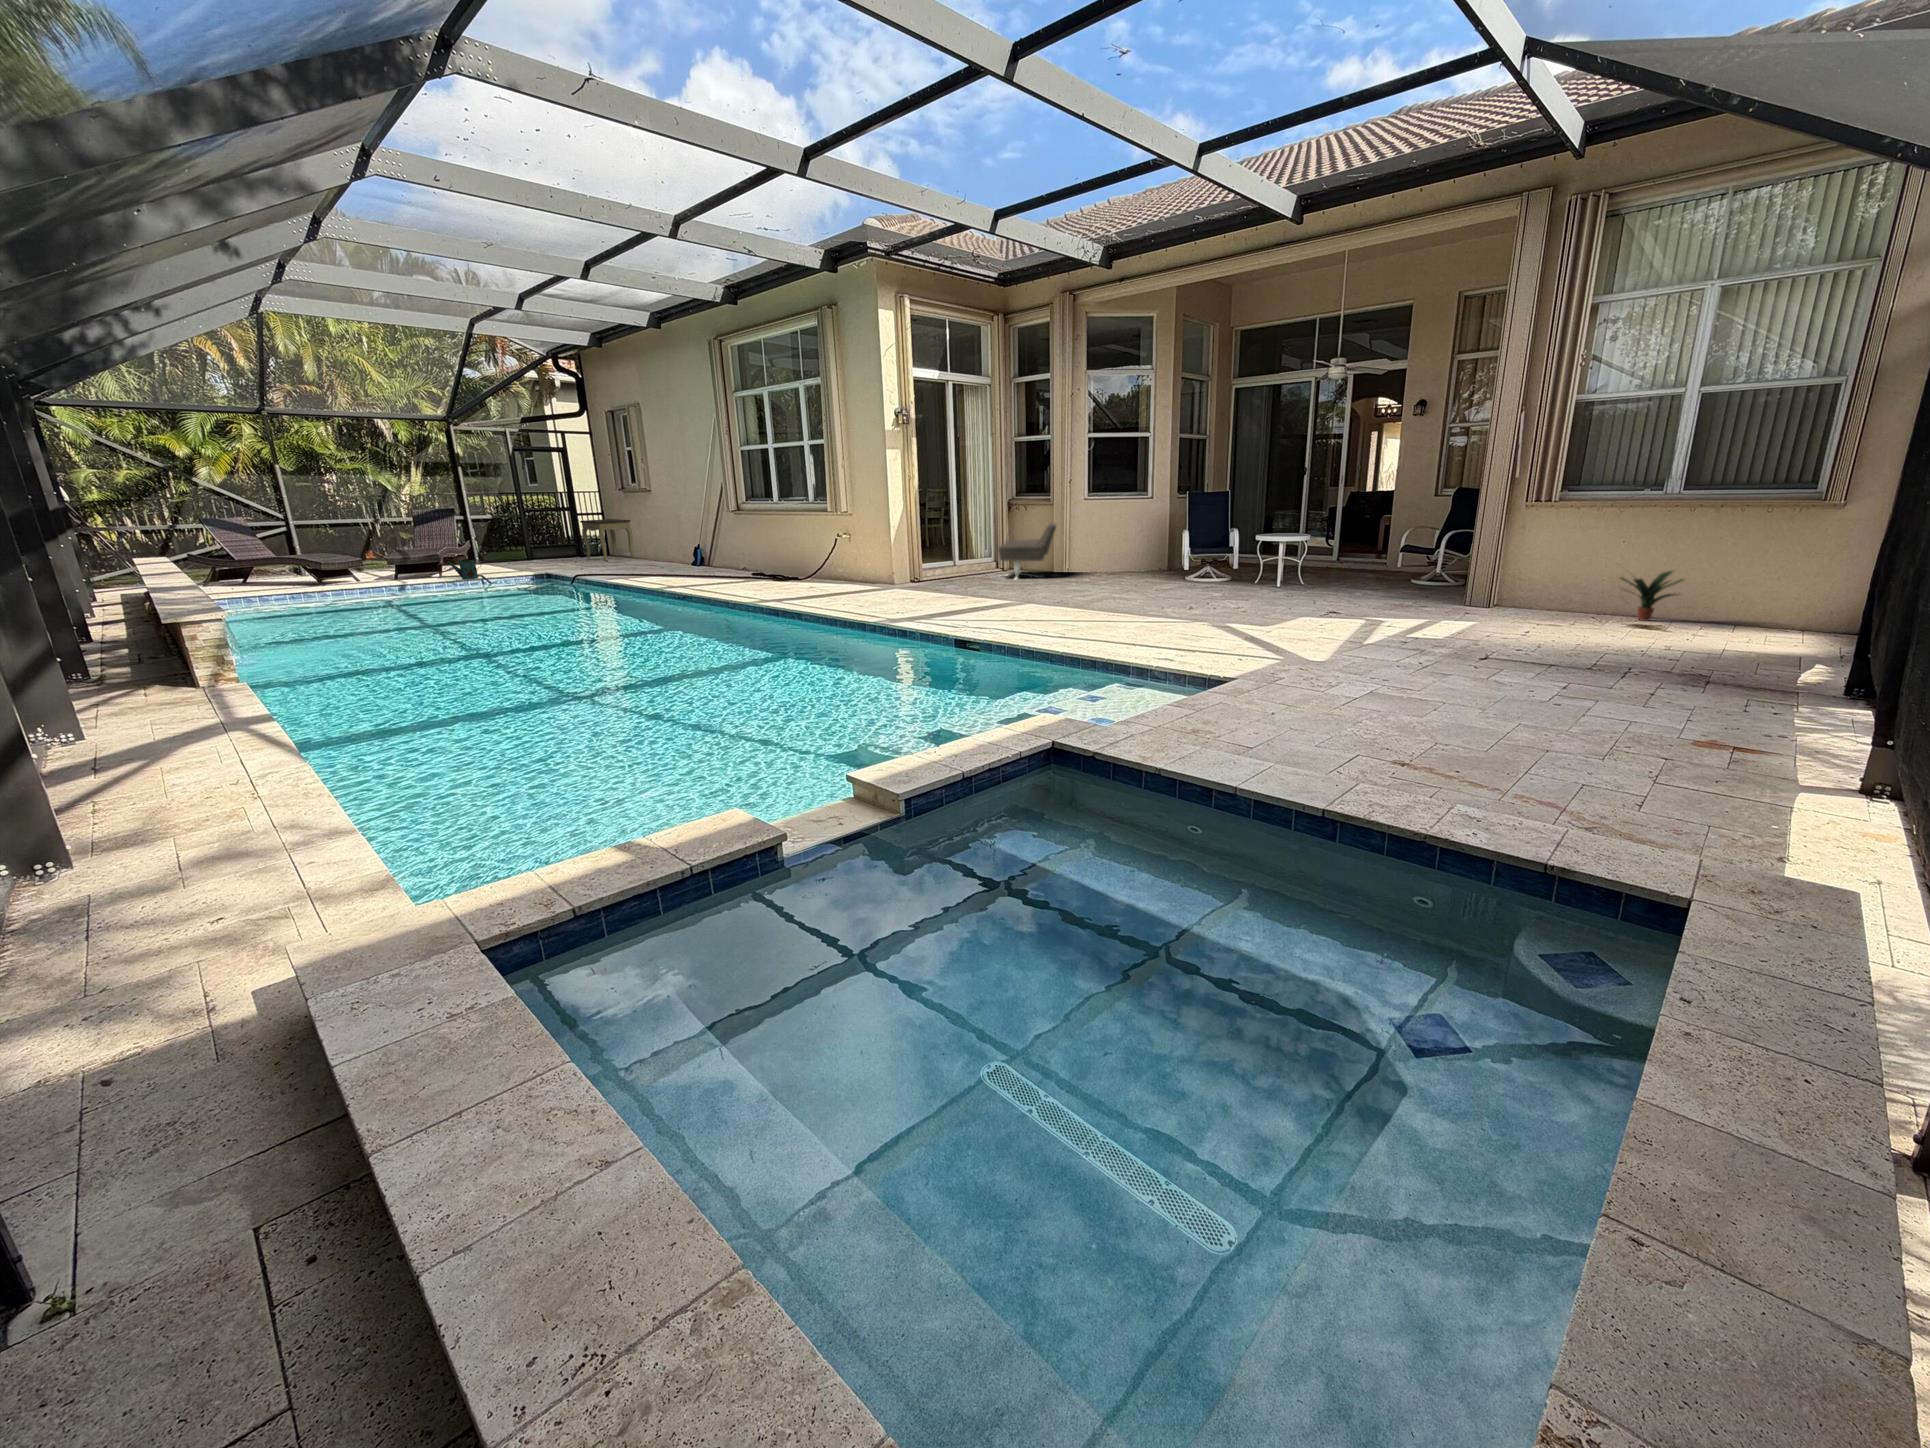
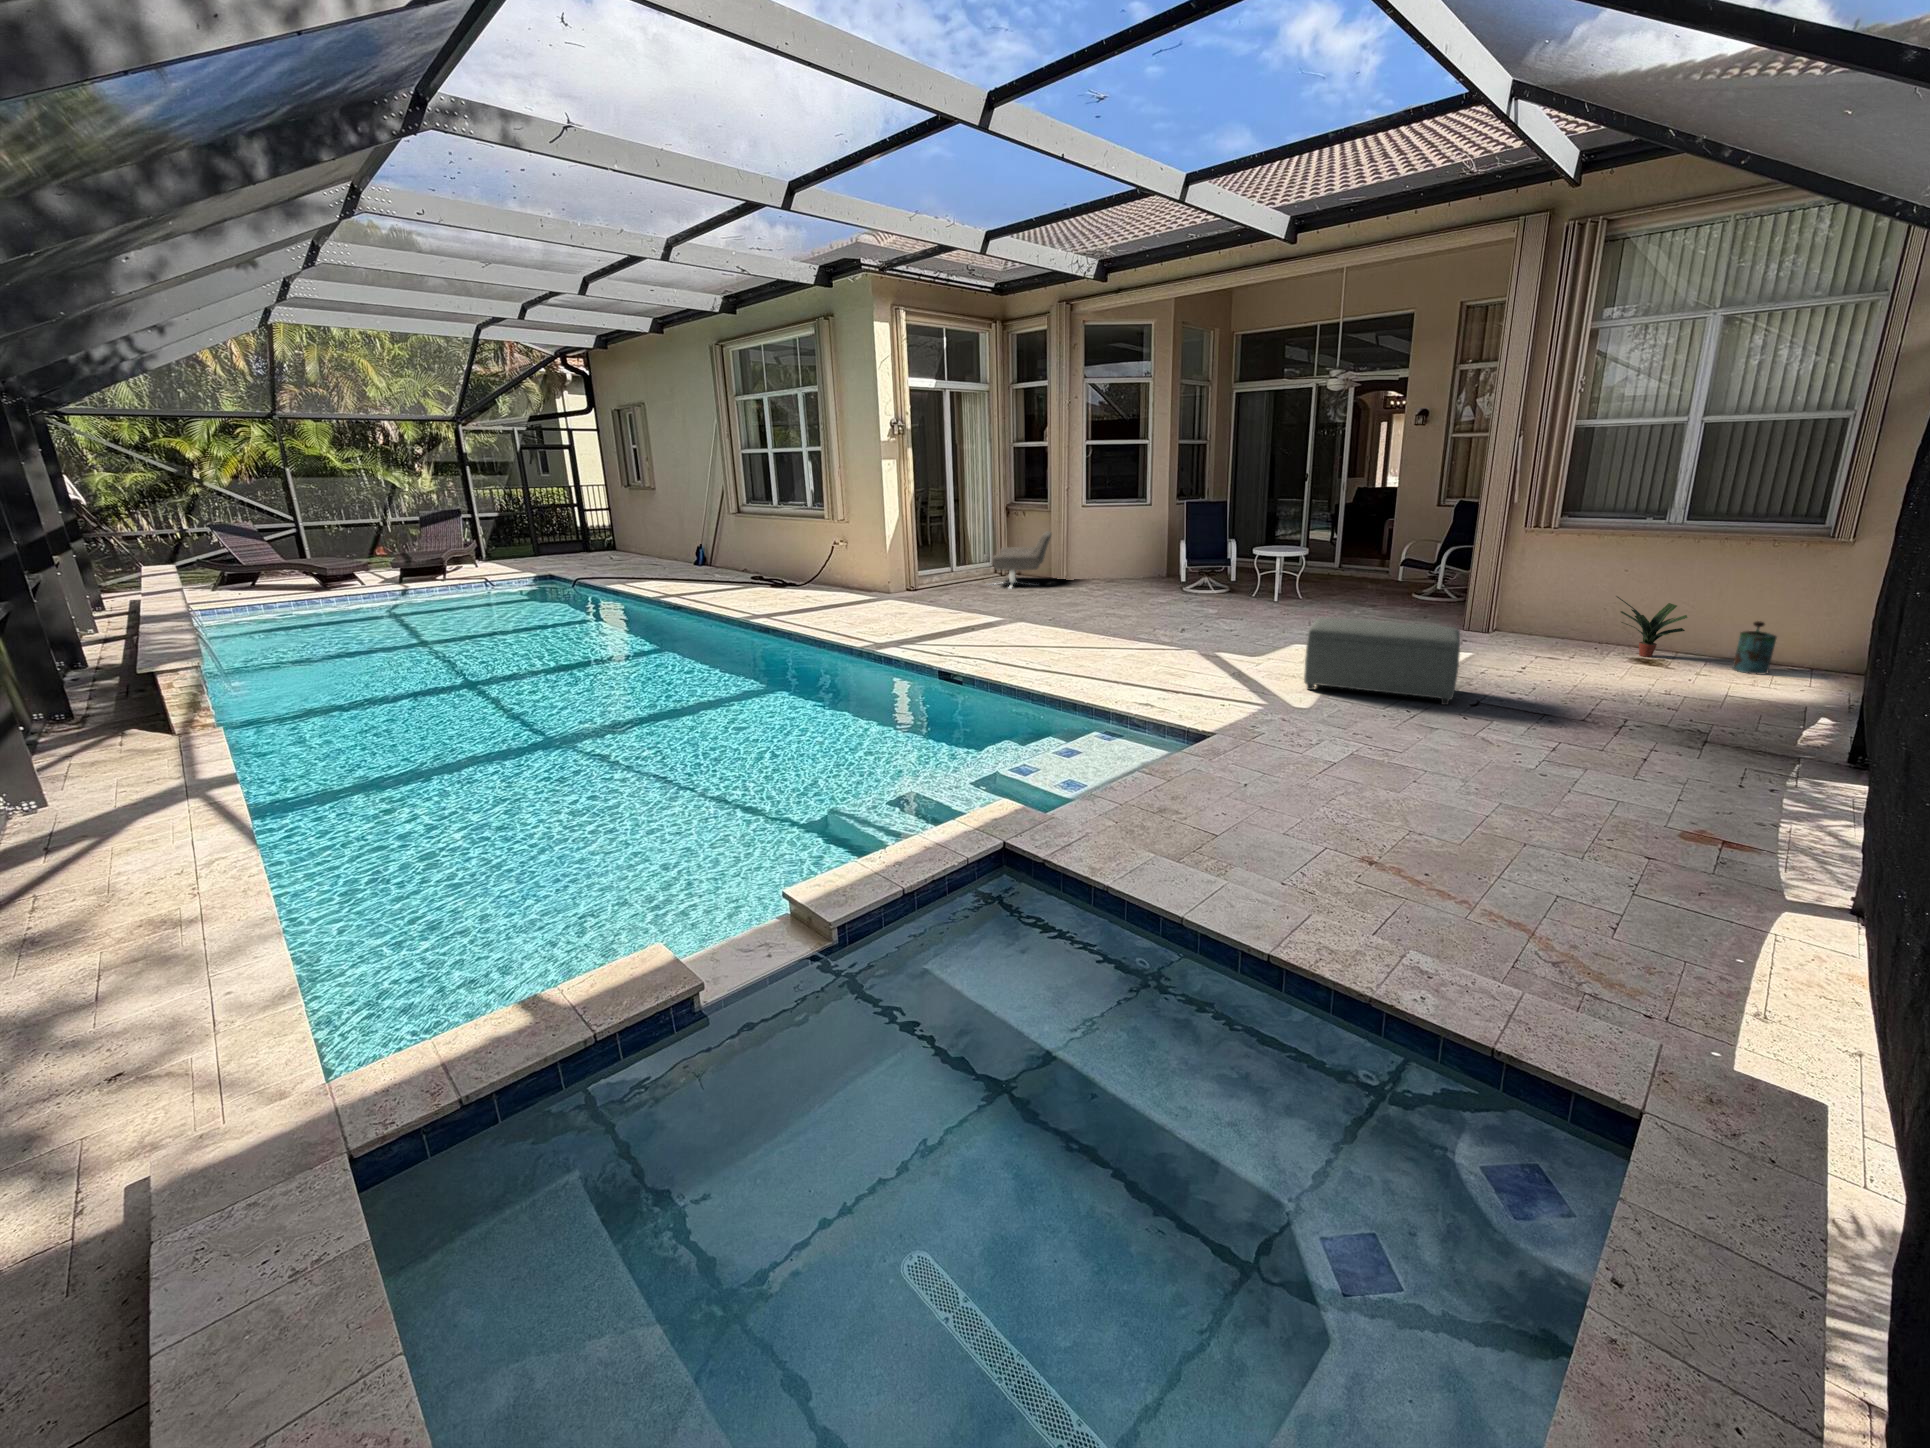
side table: present [580,519,635,561] -> none [586,514,641,557]
watering can: present [444,558,481,580] -> present [1732,621,1777,674]
ottoman: none [1318,577,1470,654] -> present [1304,618,1460,705]

